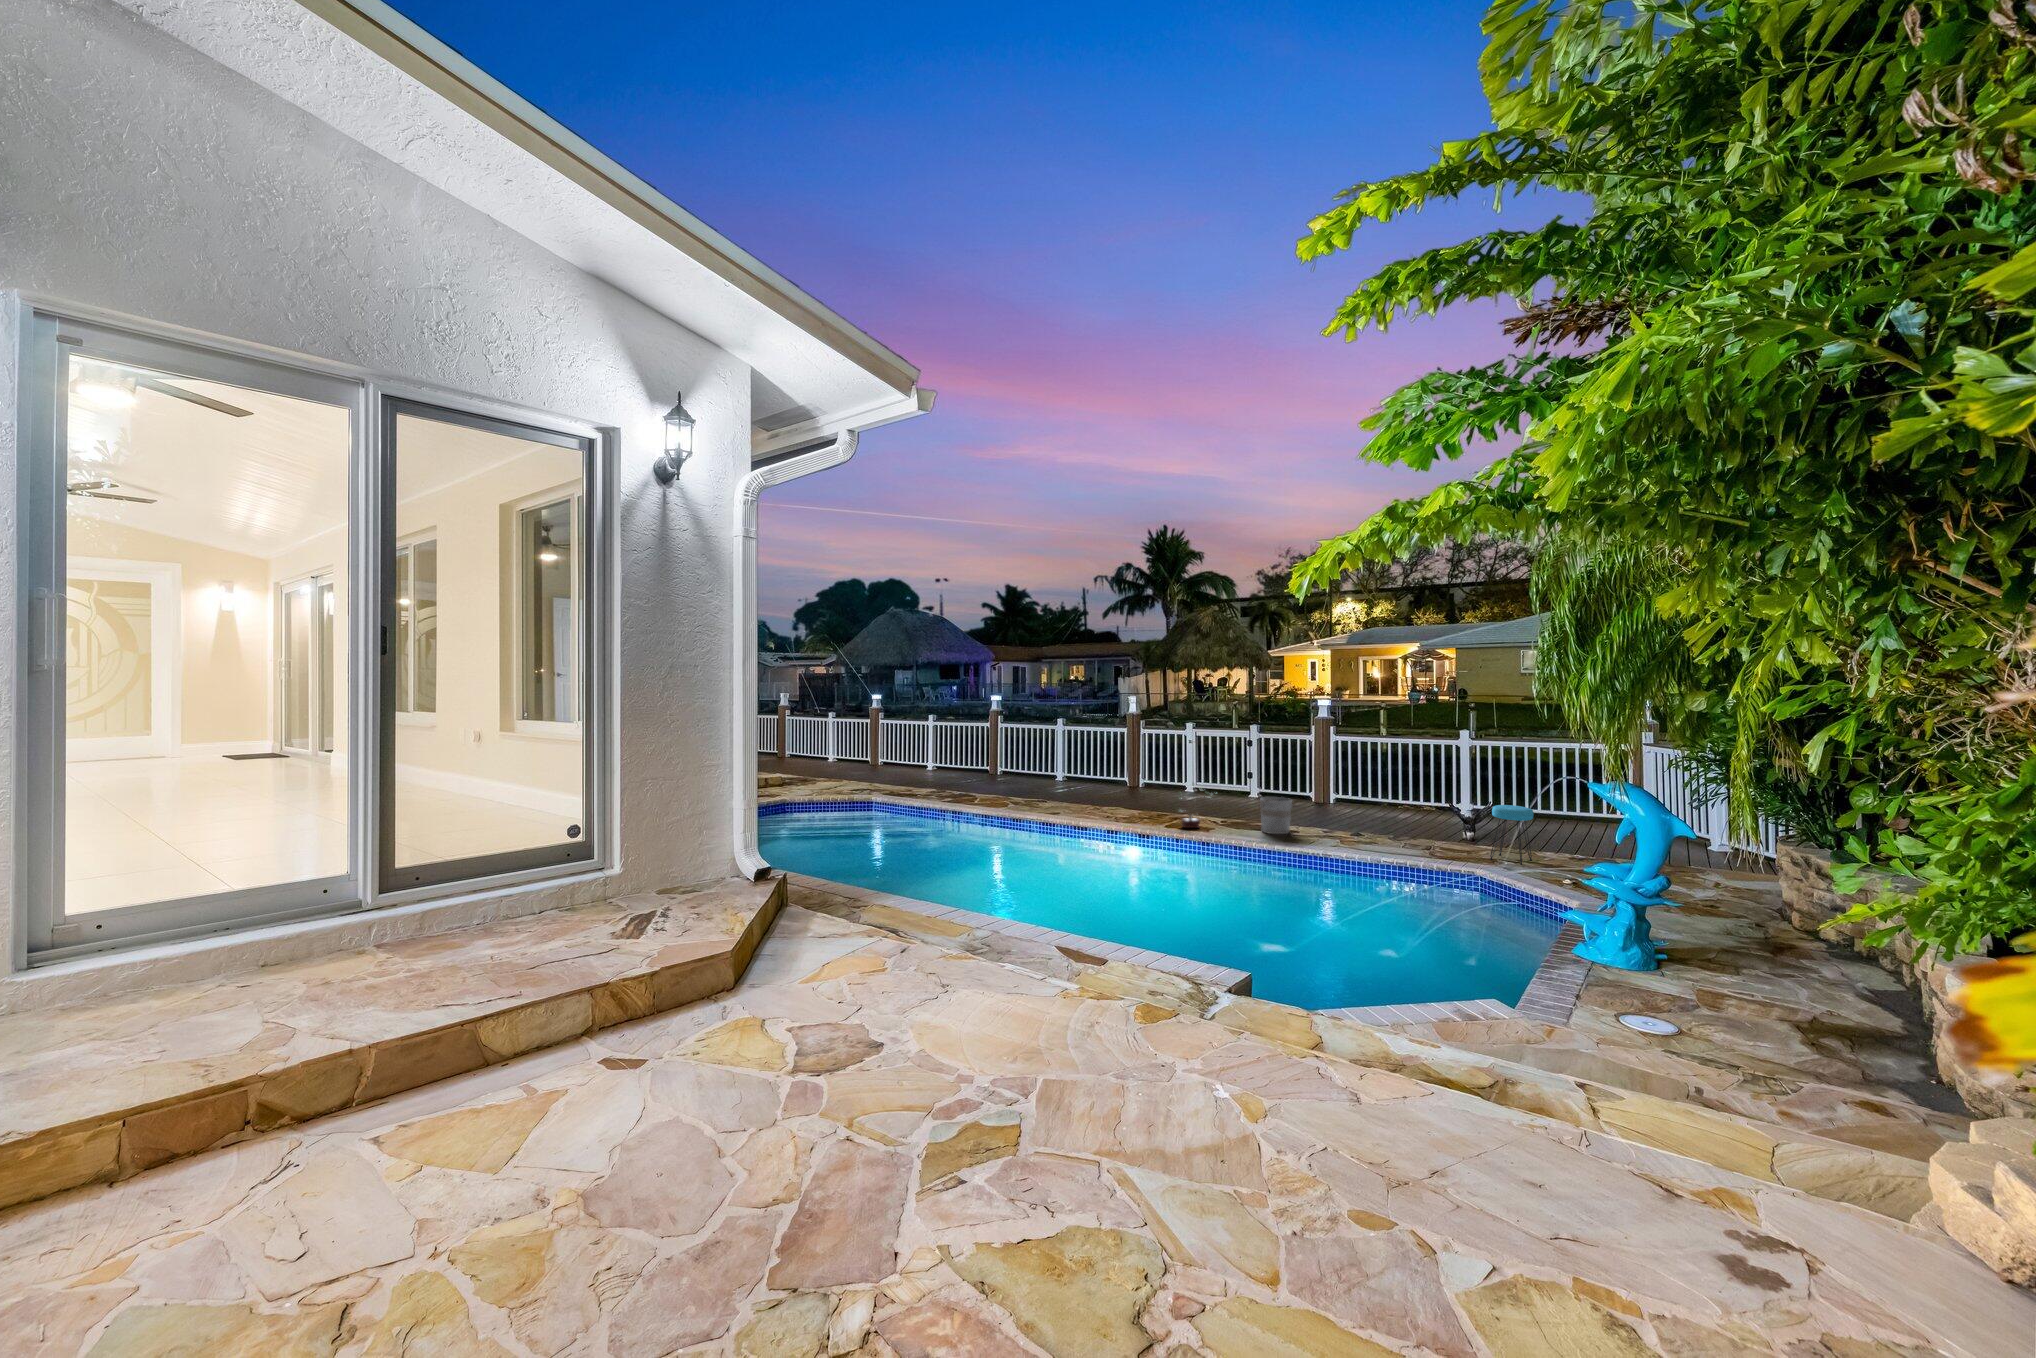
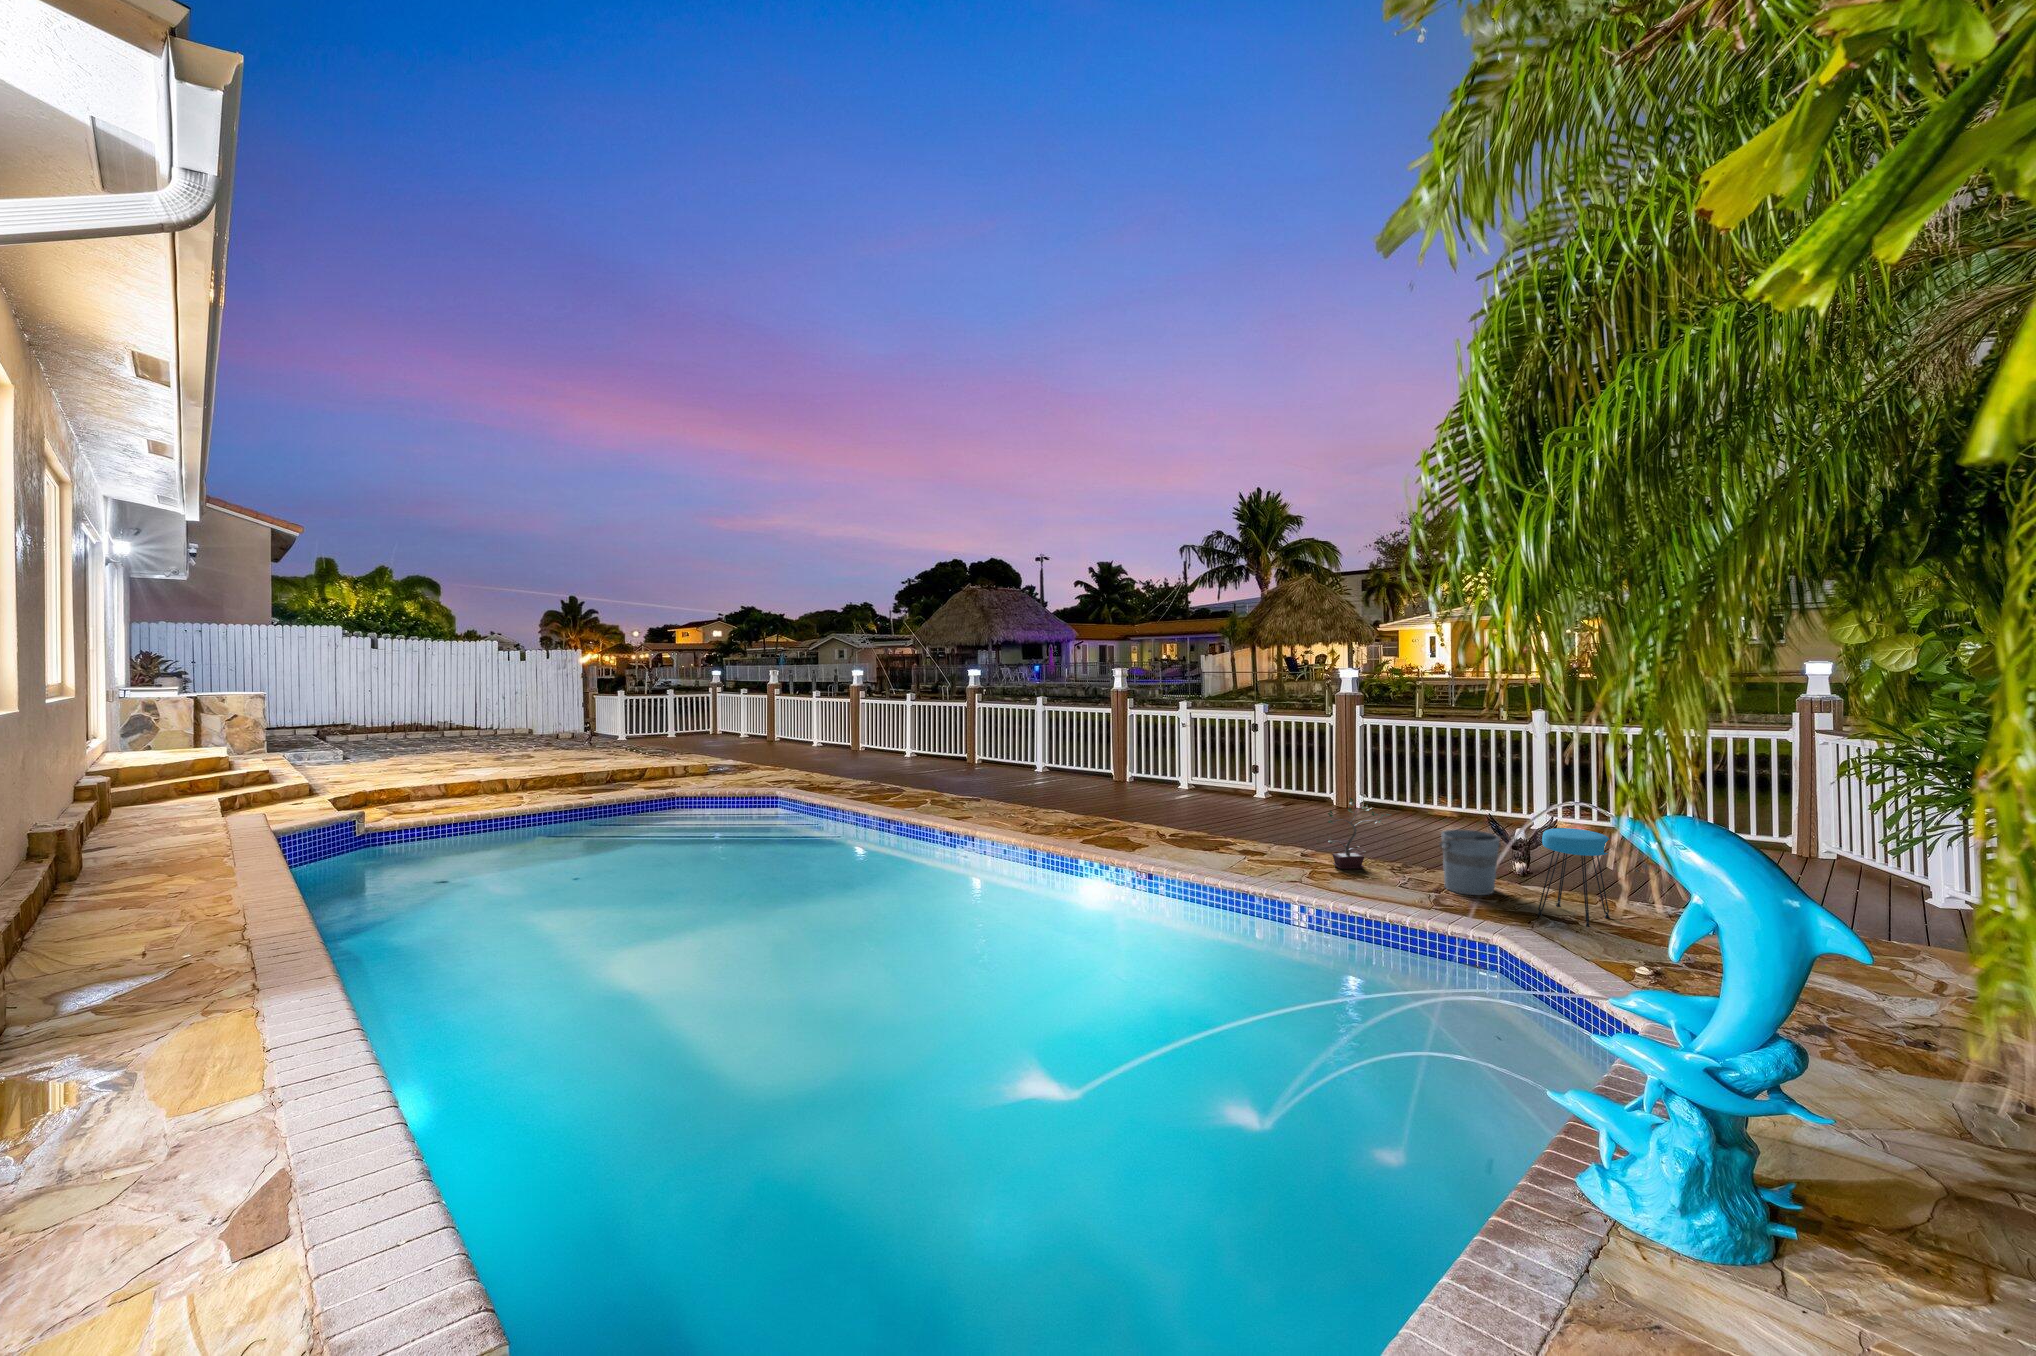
potted plant: present [1180,786,1211,828] -> present [1328,798,1391,869]
bucket: present [1260,797,1293,834] -> present [1439,830,1501,895]

